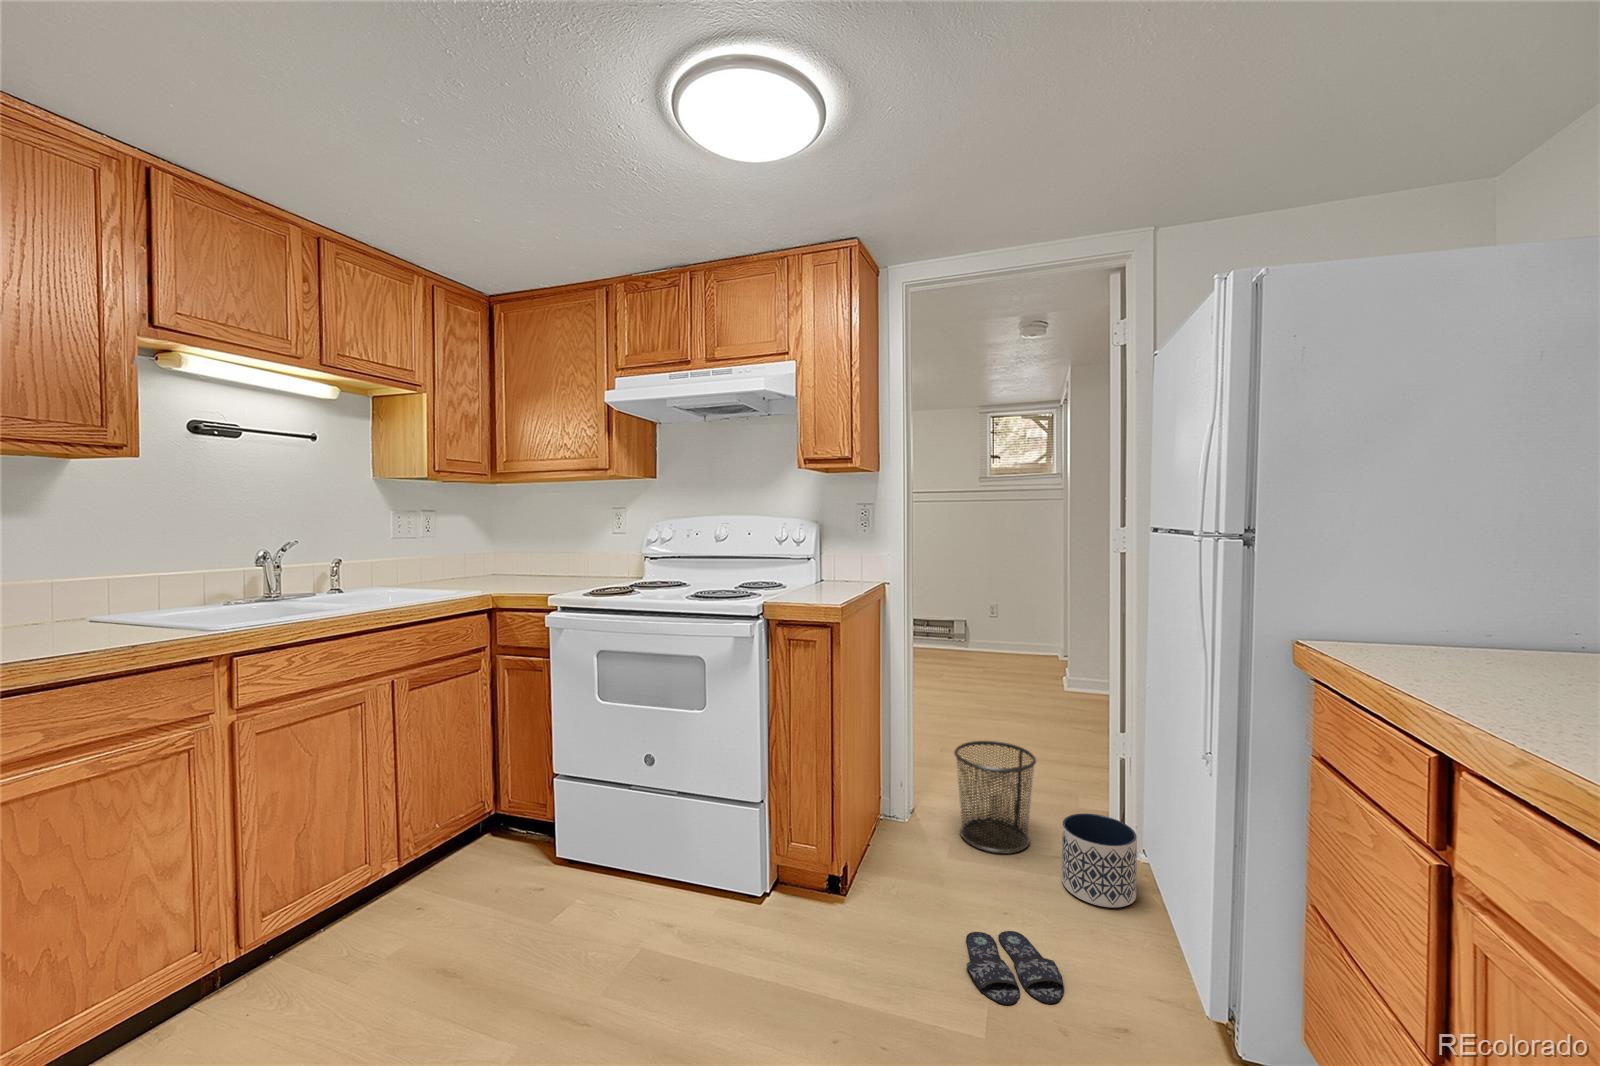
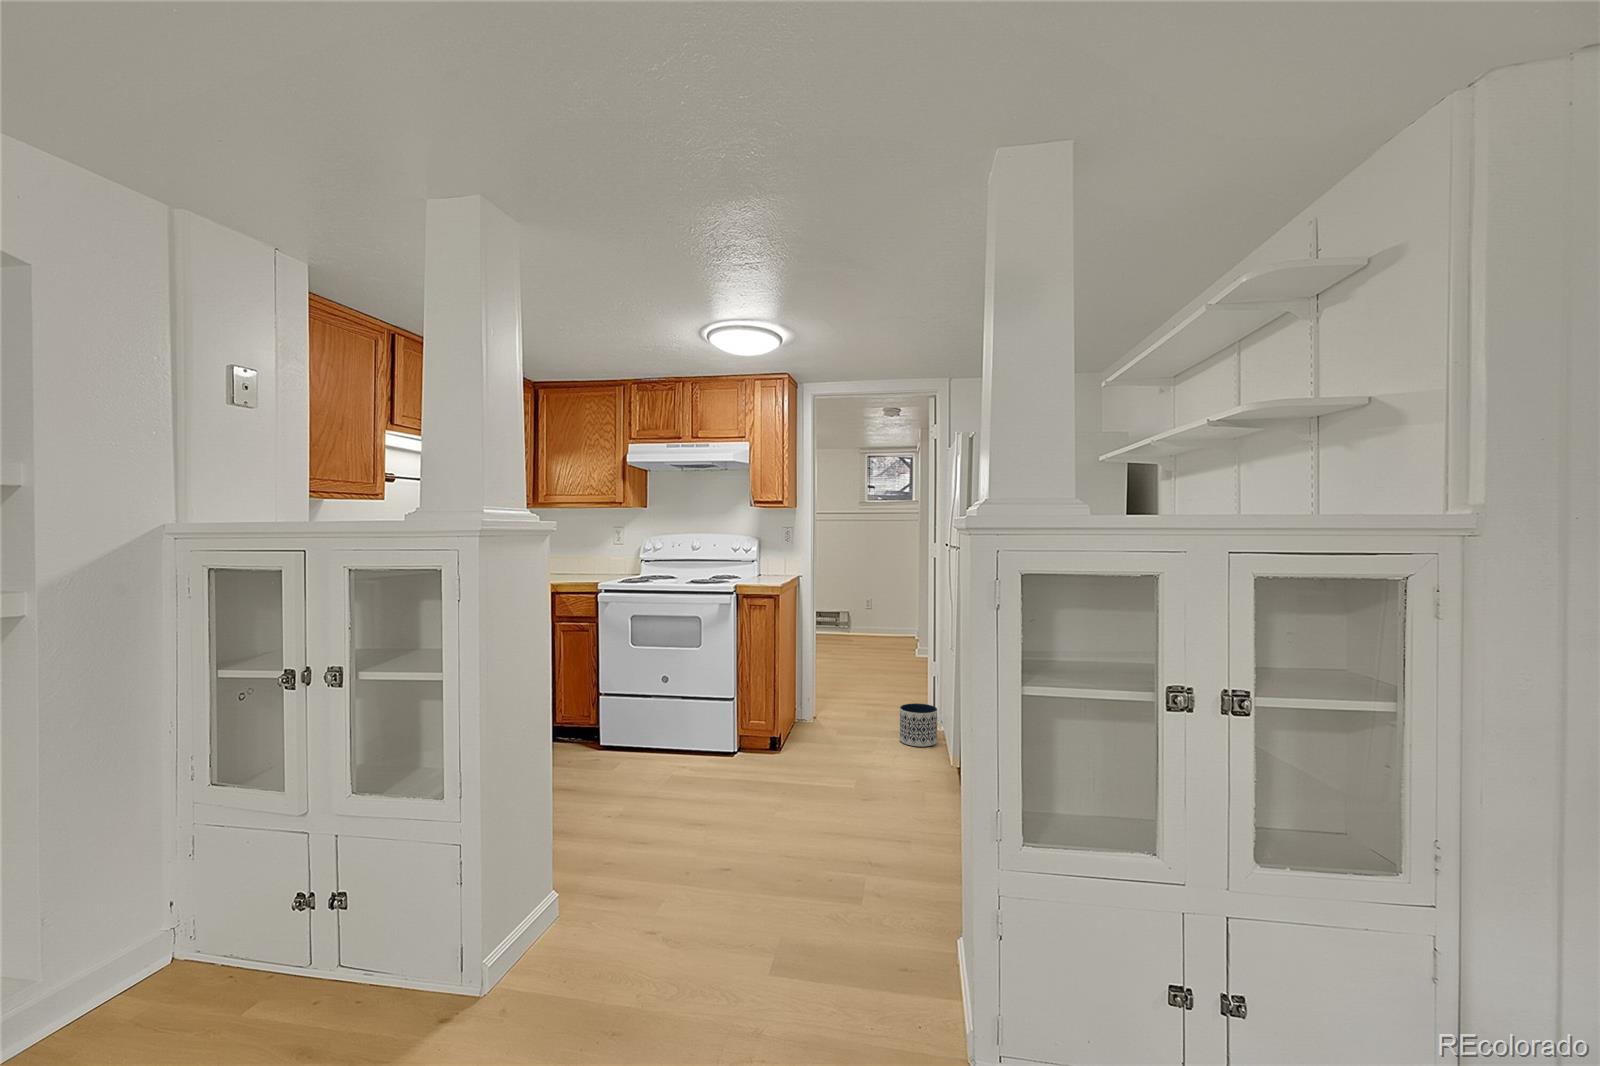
waste bin: present [954,741,1036,854] -> none [842,672,889,732]
slippers: present [966,931,1064,1005] -> none [847,756,893,775]

